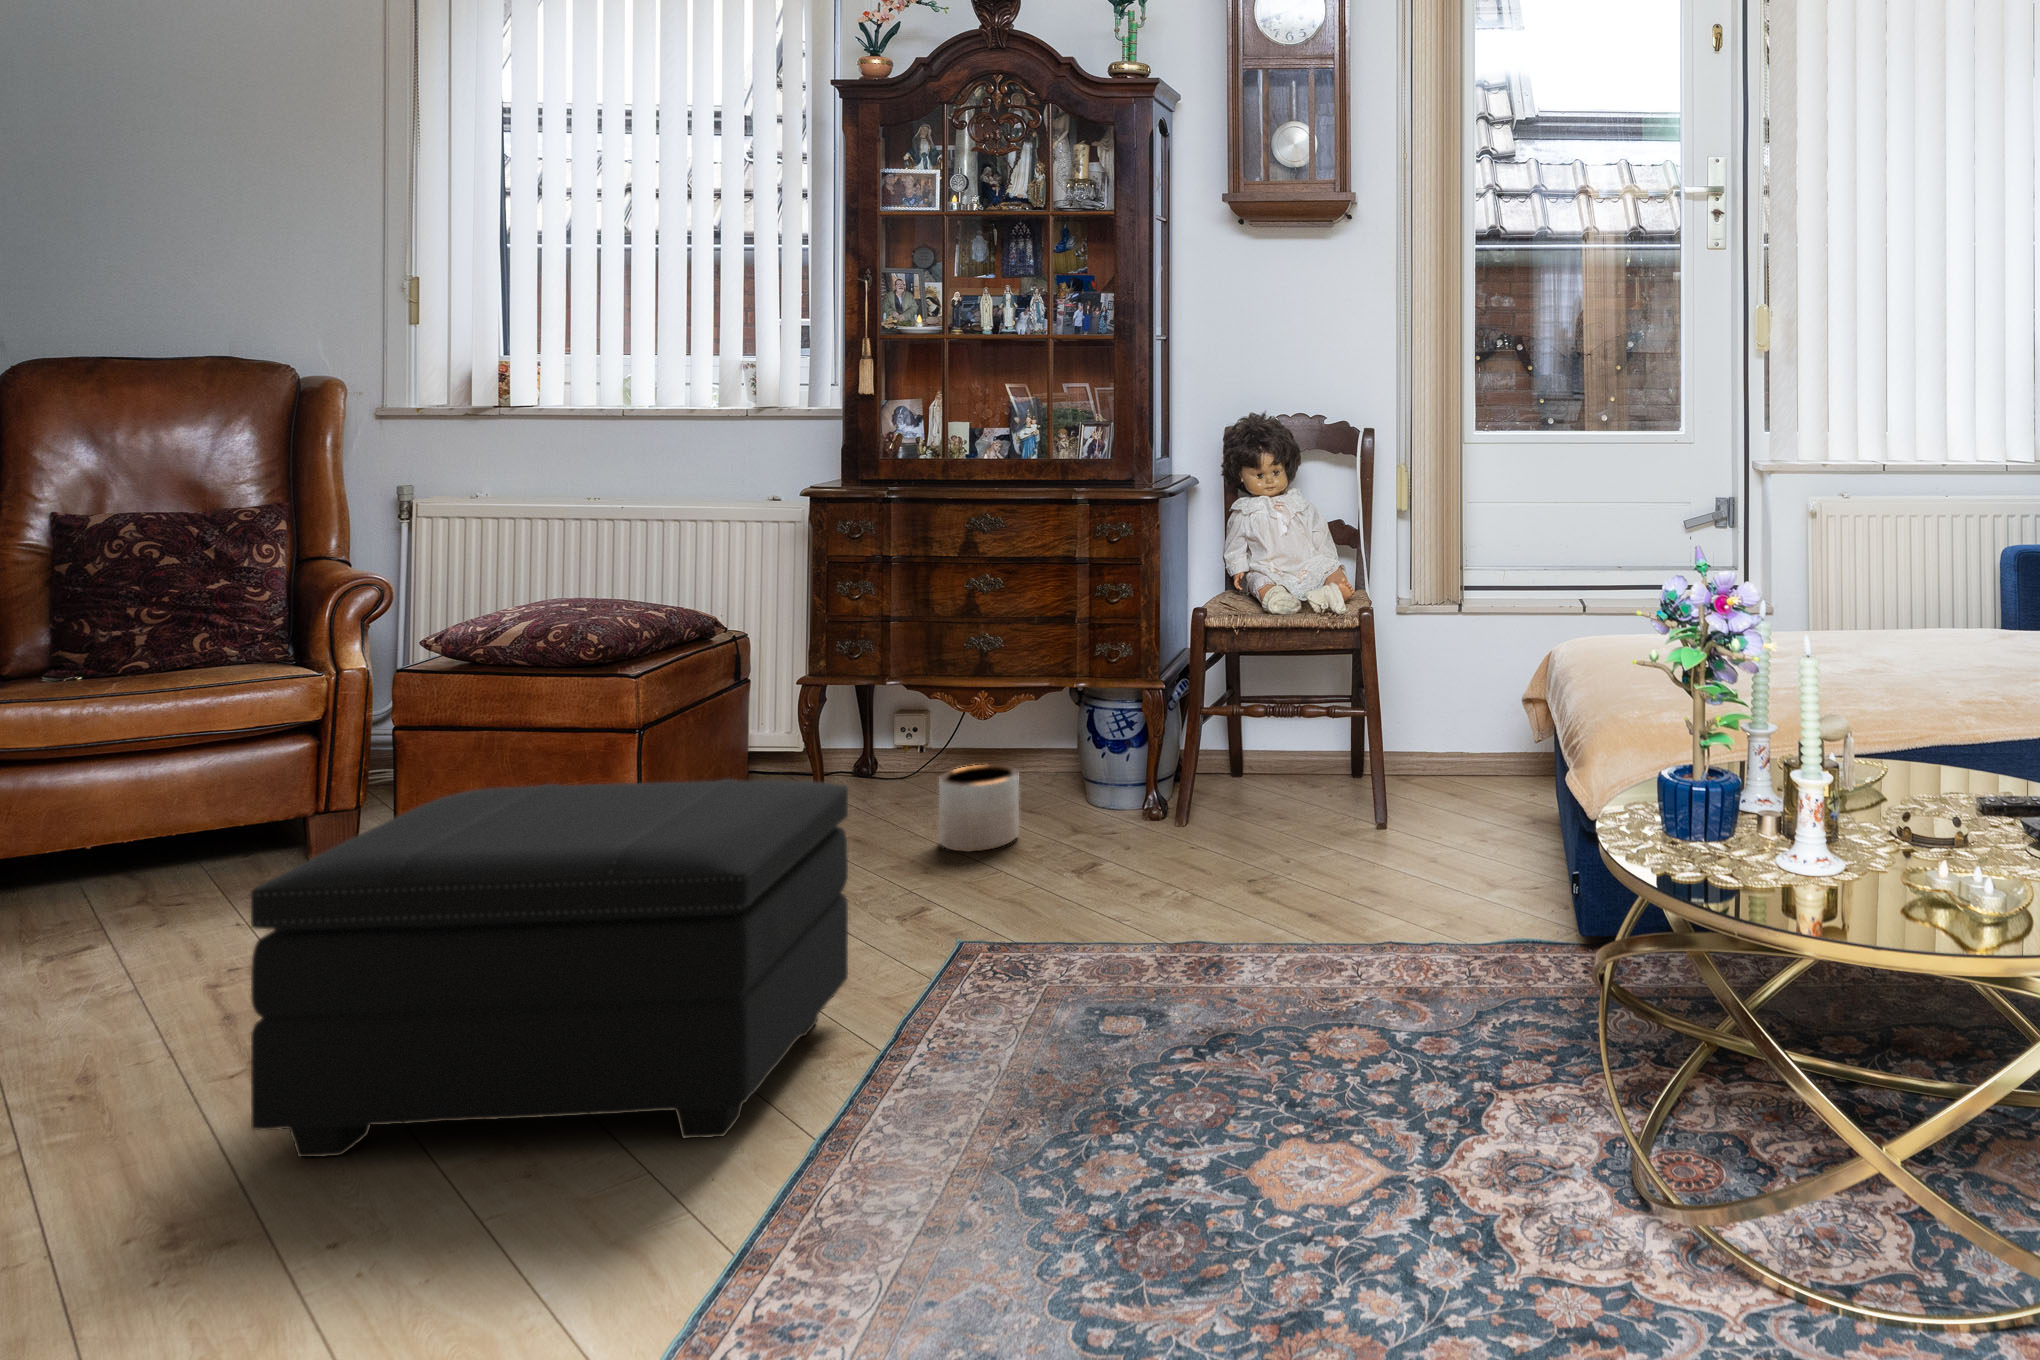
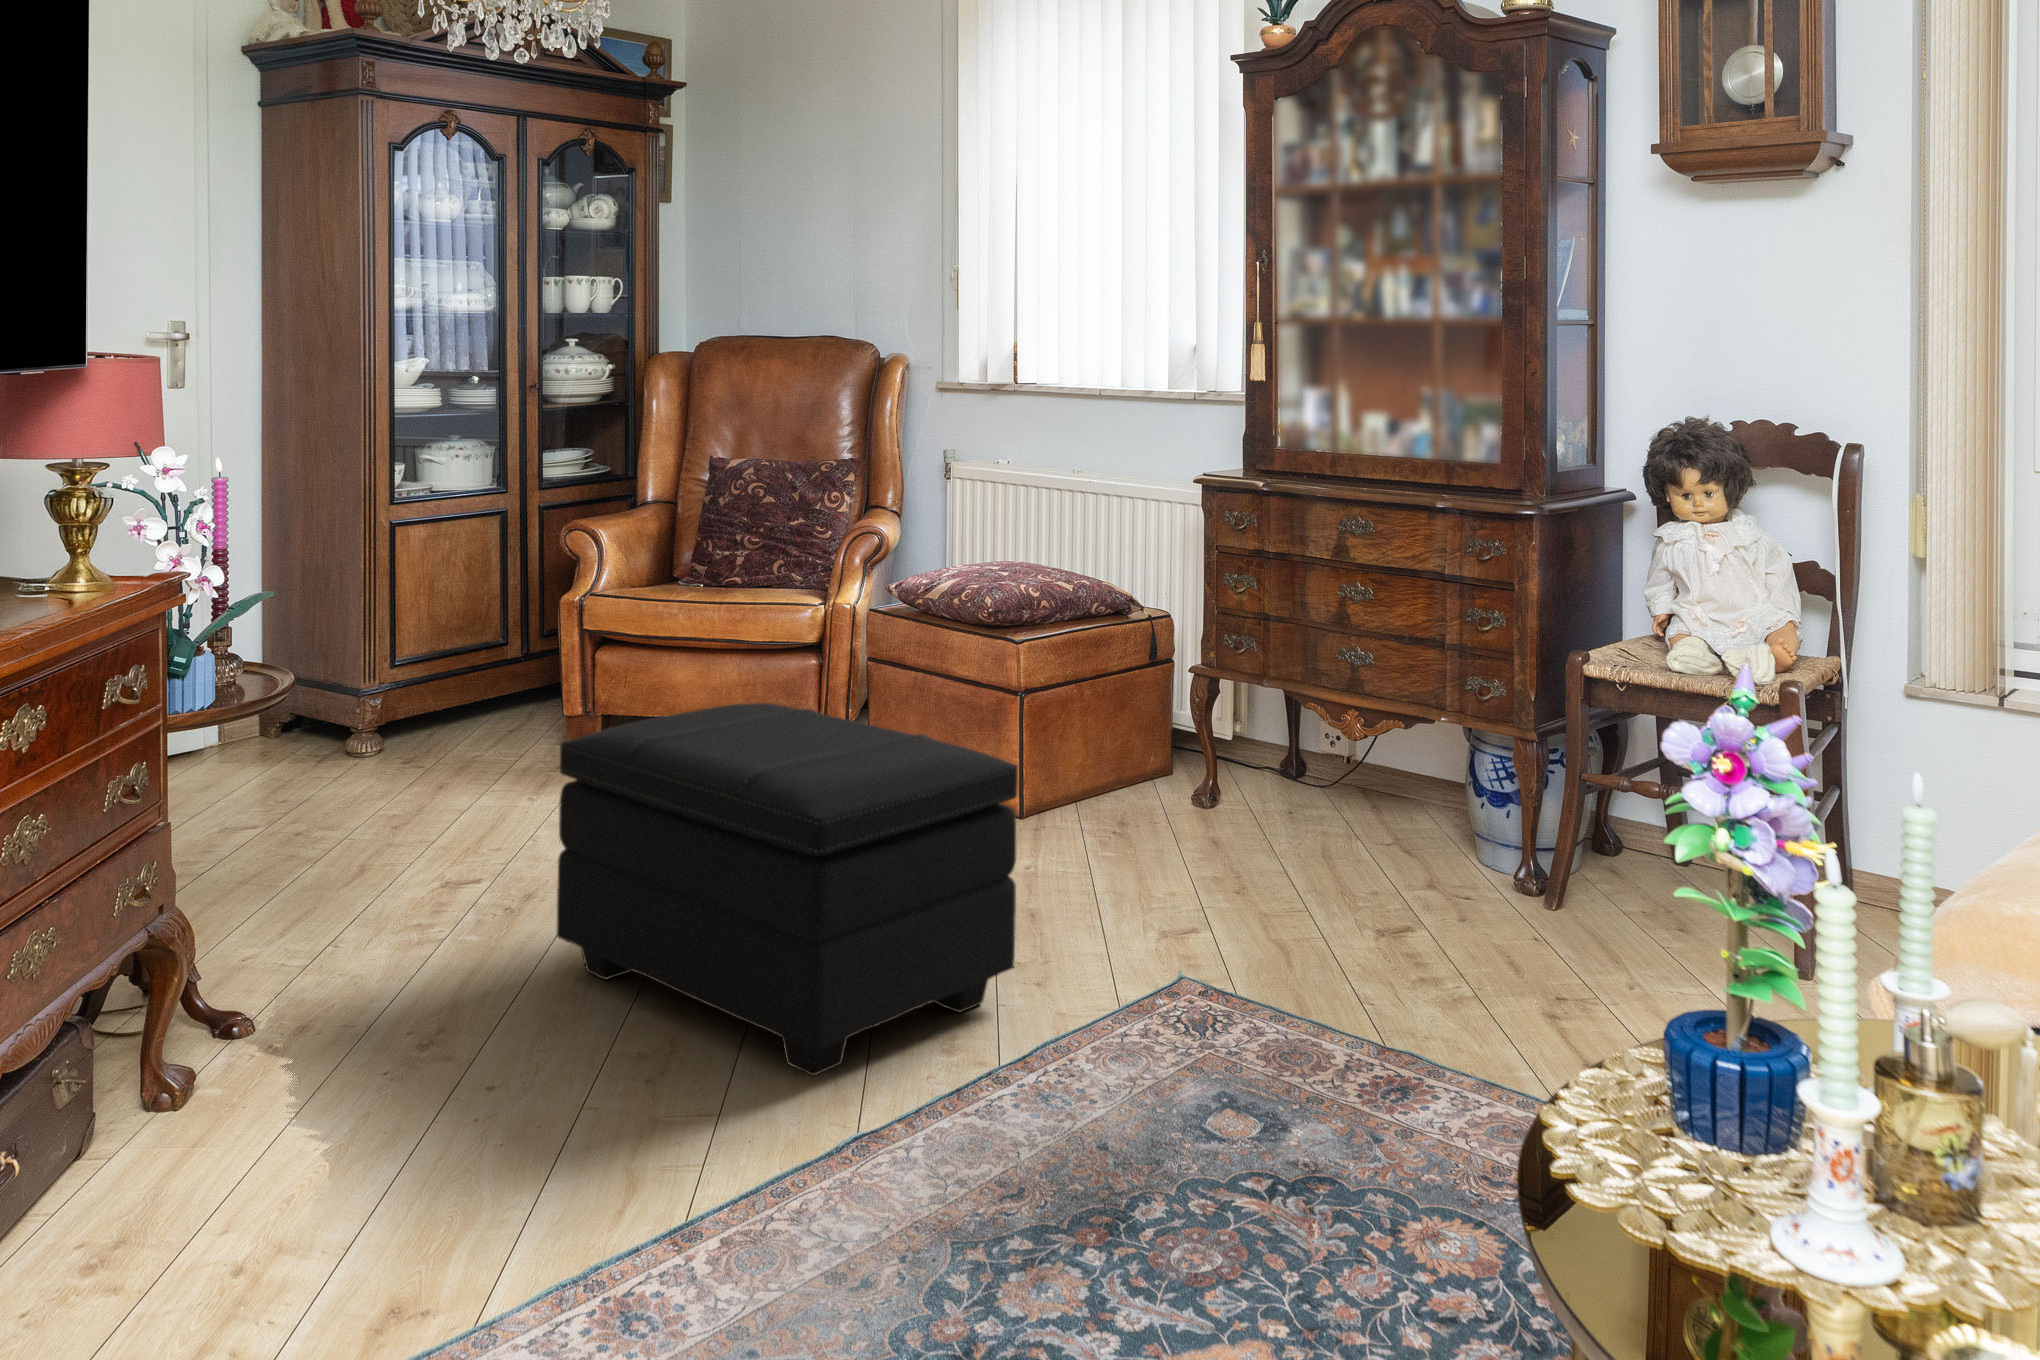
planter: present [939,764,1019,852] -> none [1258,793,1346,890]

